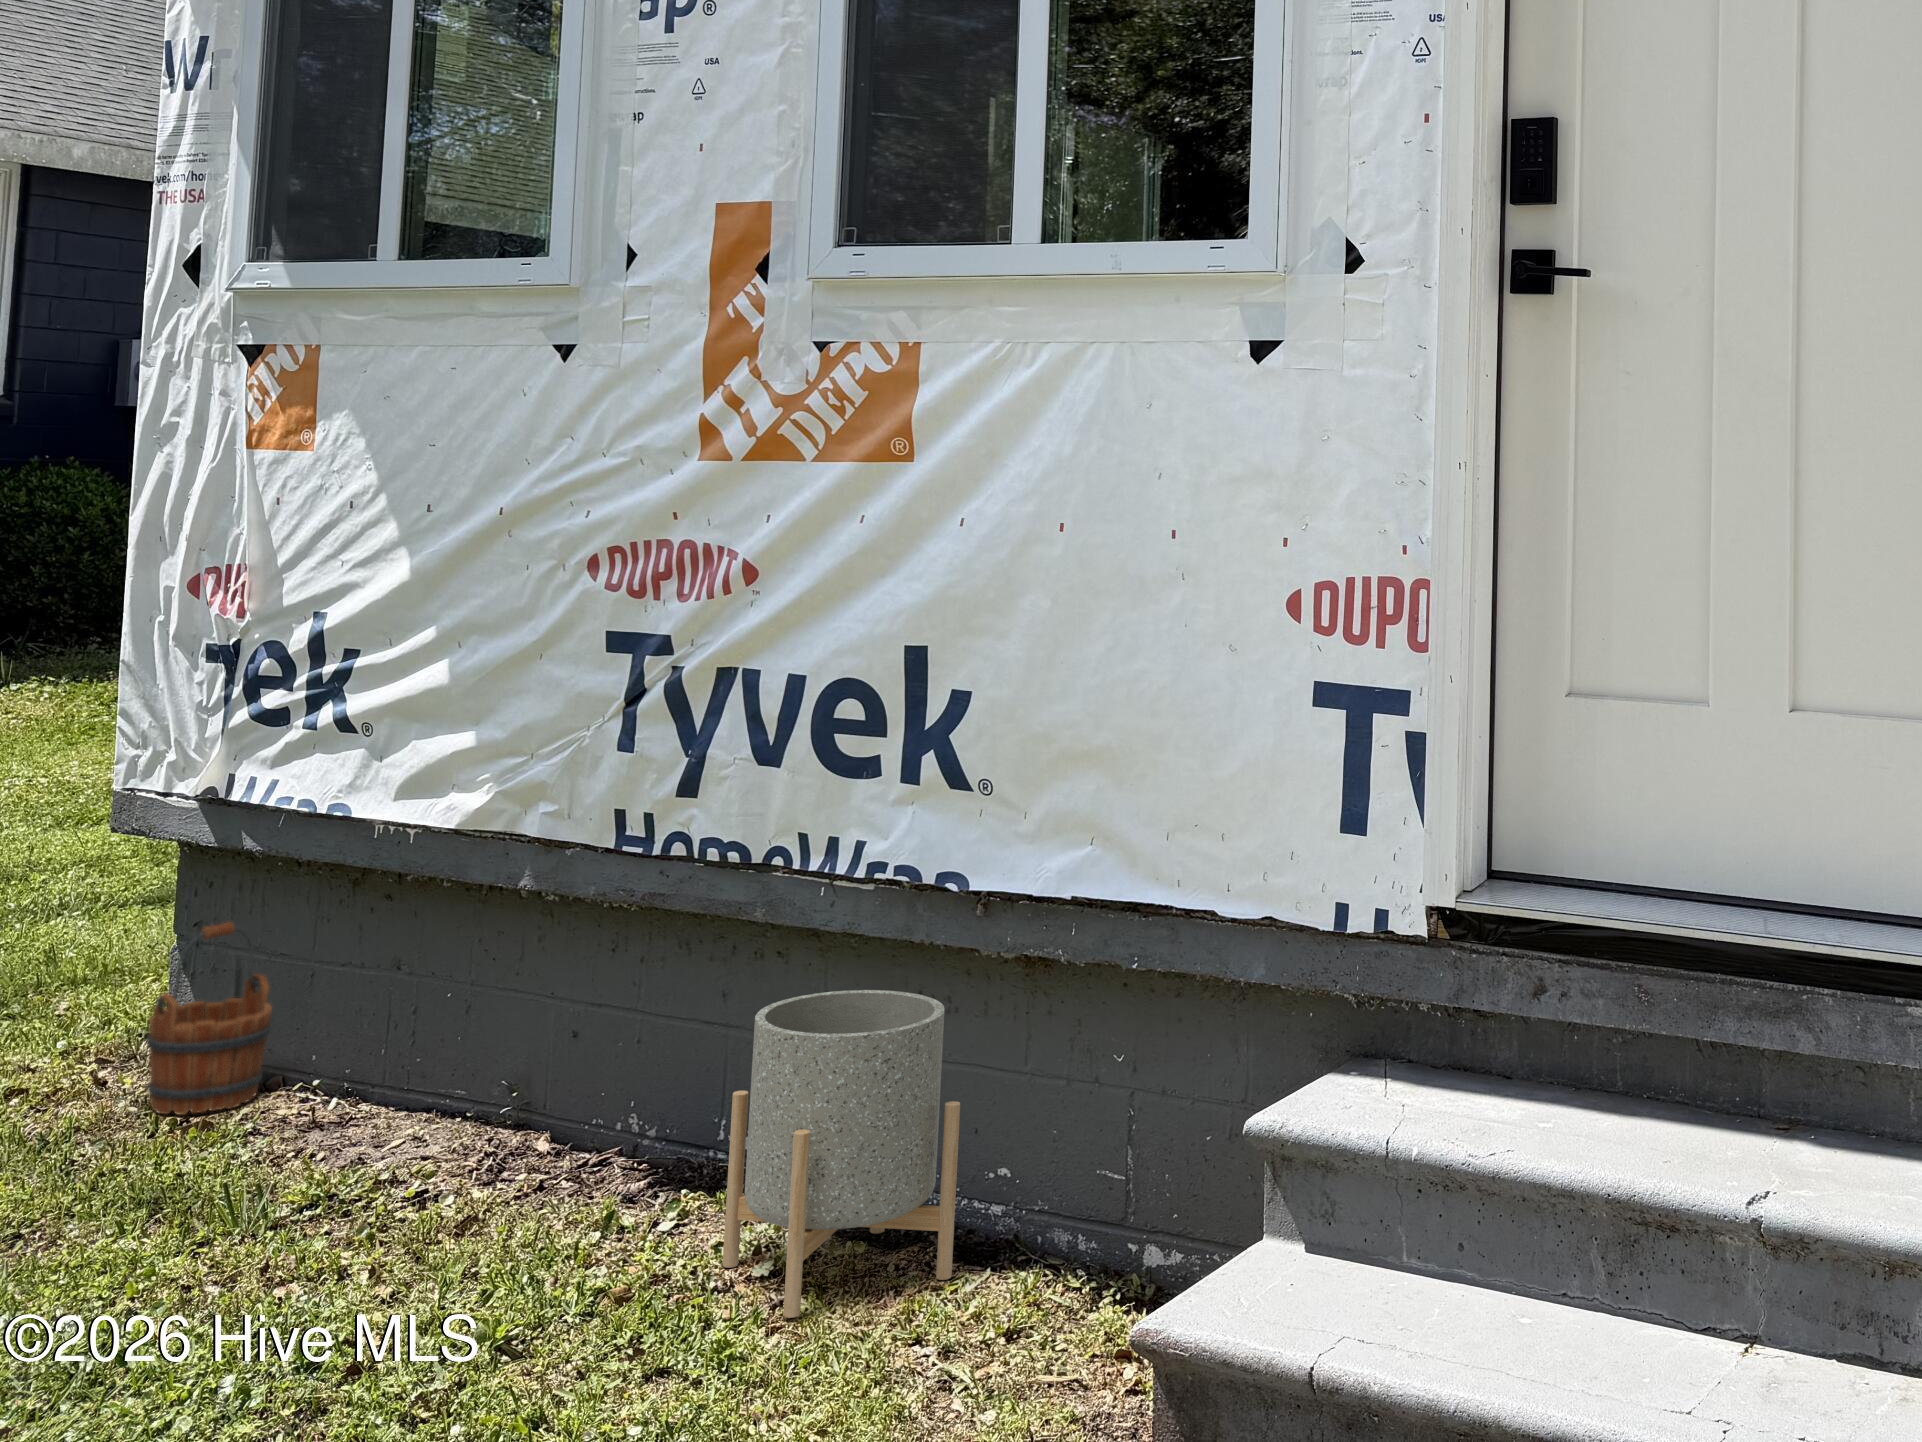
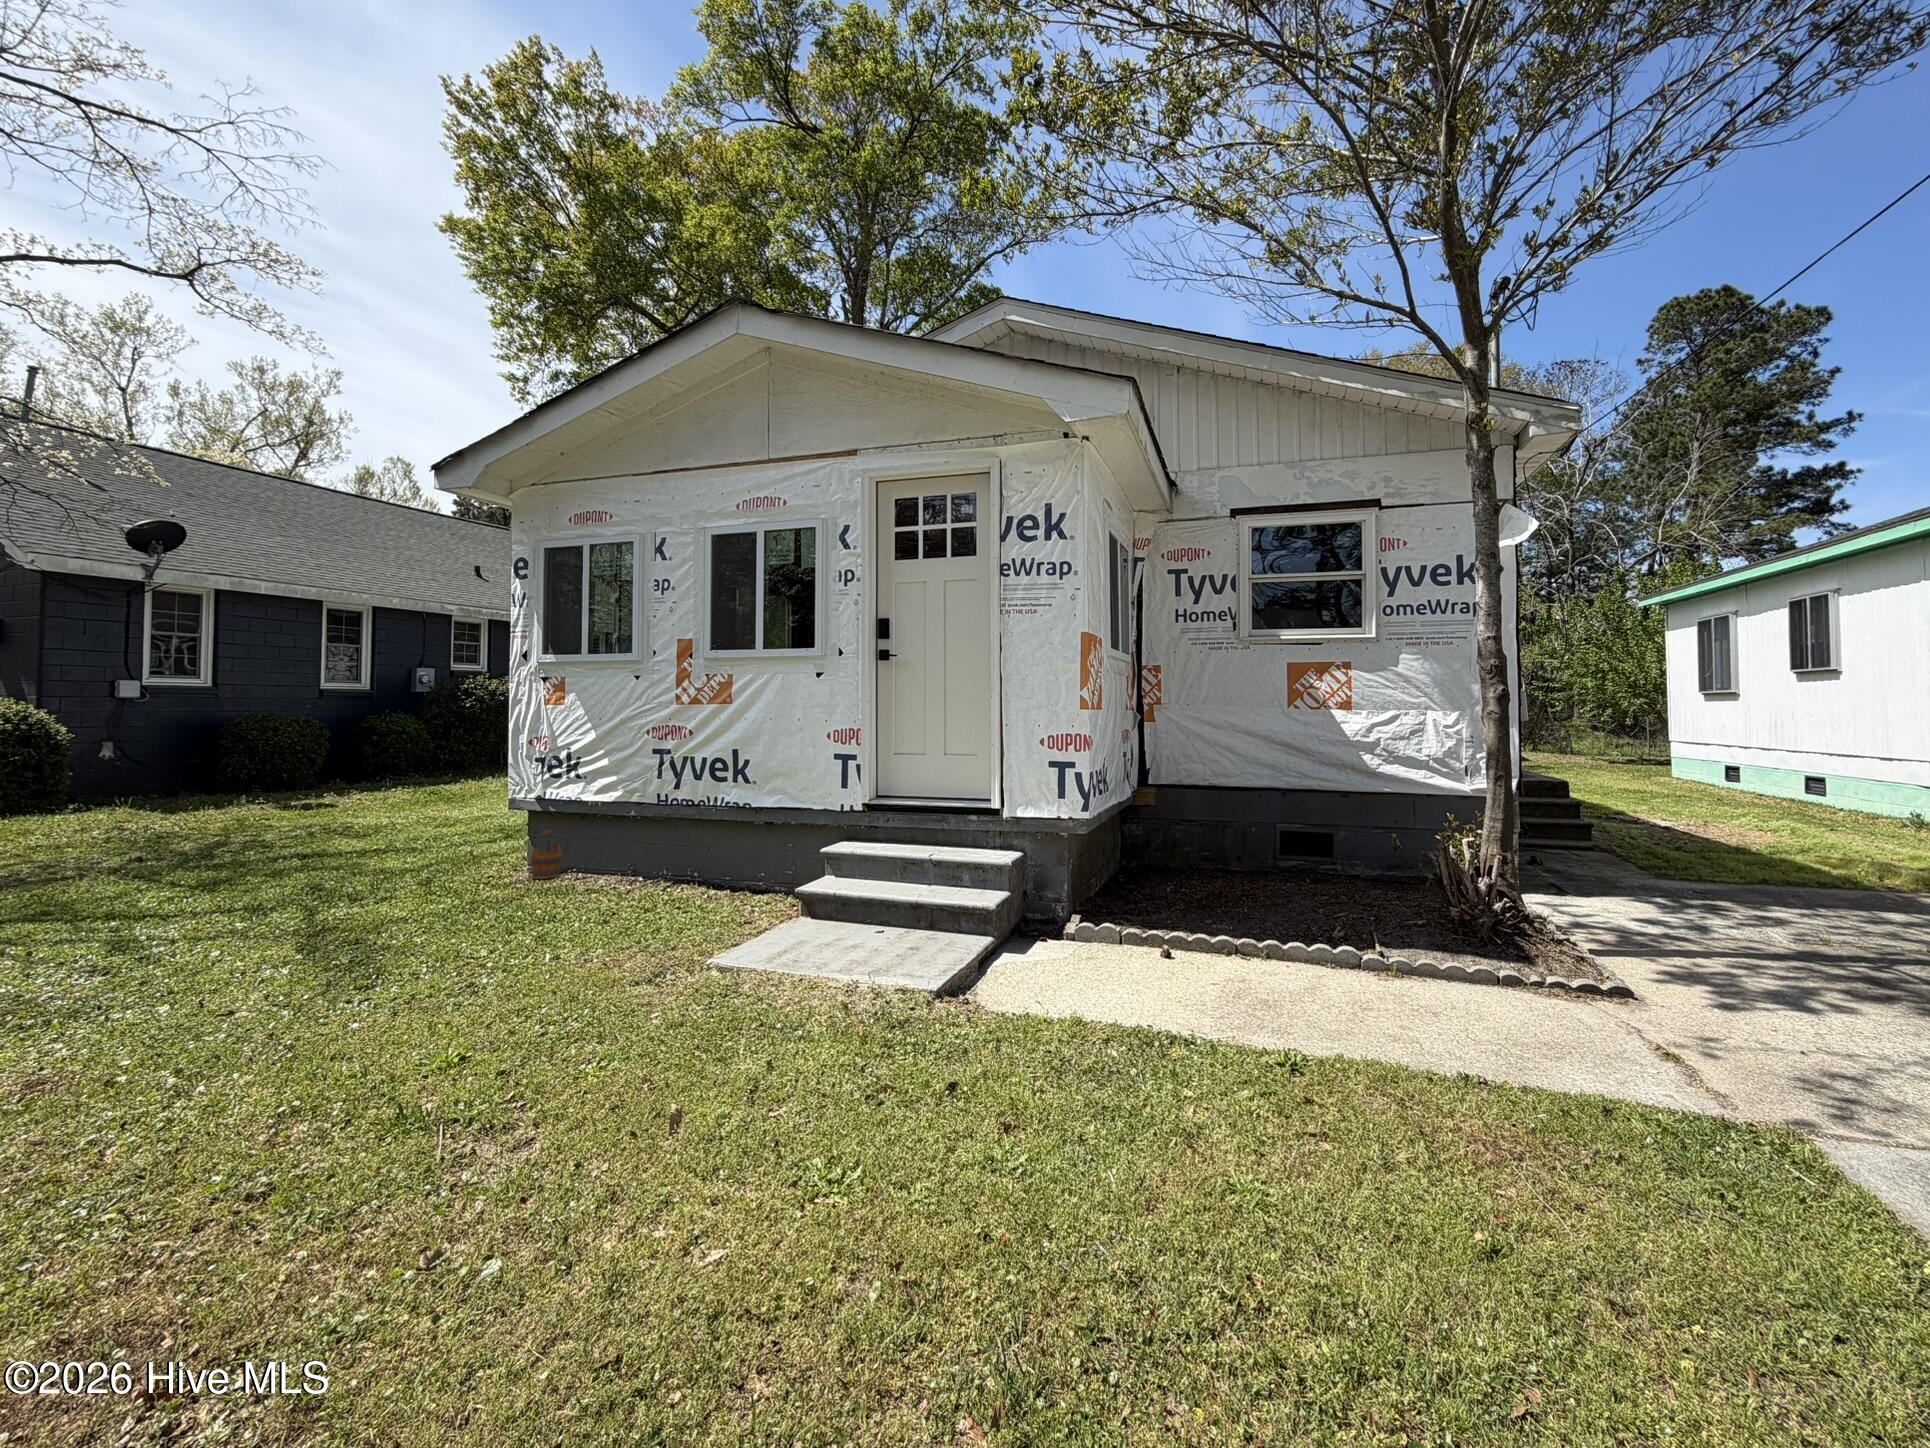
planter: present [723,990,960,1318] -> none [695,833,753,904]

